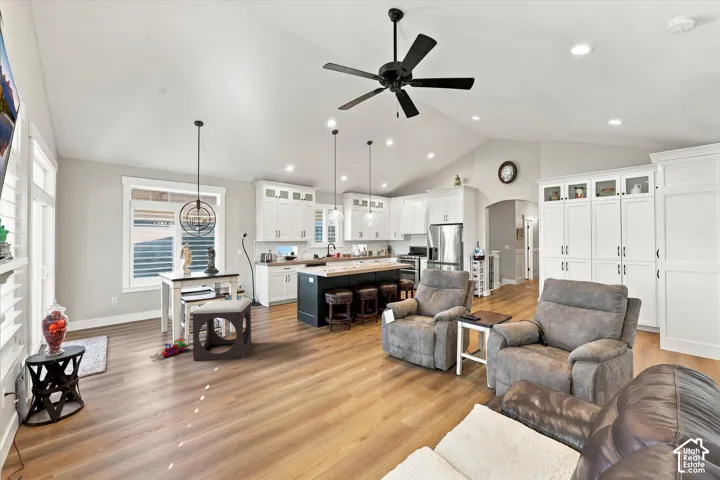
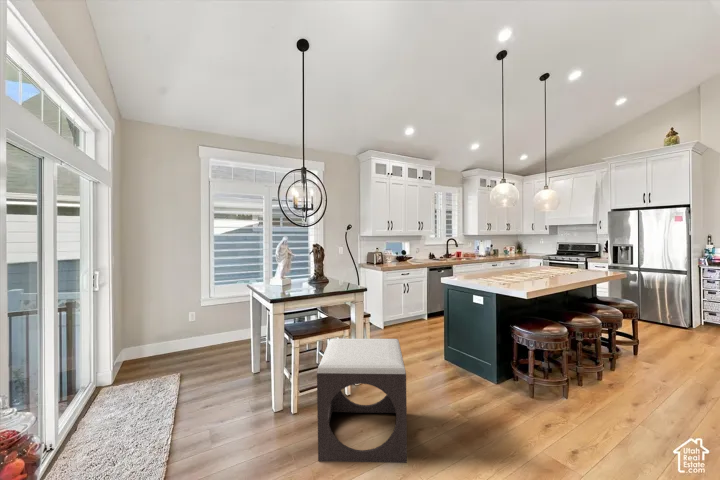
toy train: present [150,338,187,358] -> none [243,401,298,448]

